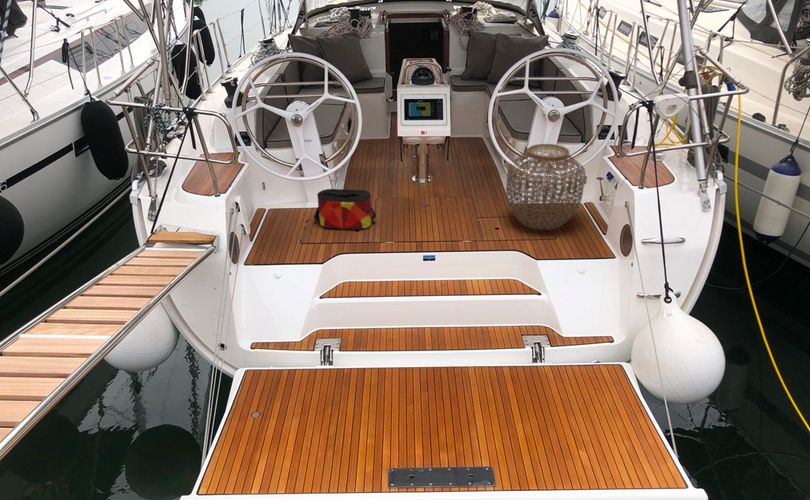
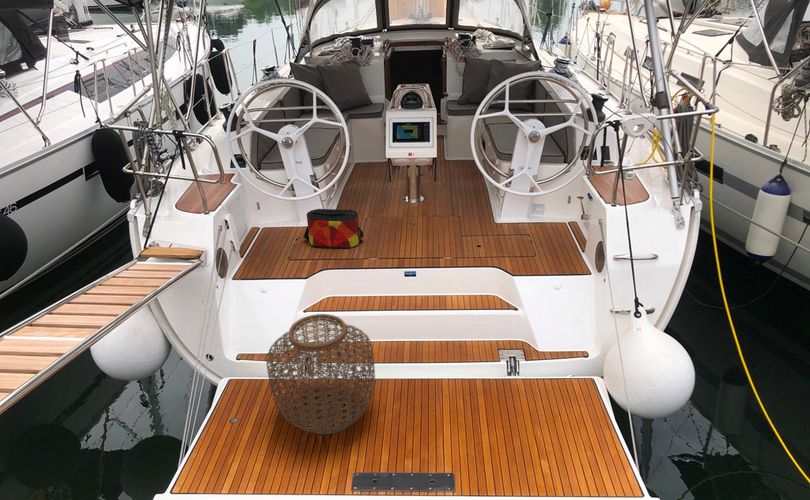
woven basket: present [506,144,585,230] -> present [267,314,375,434]

